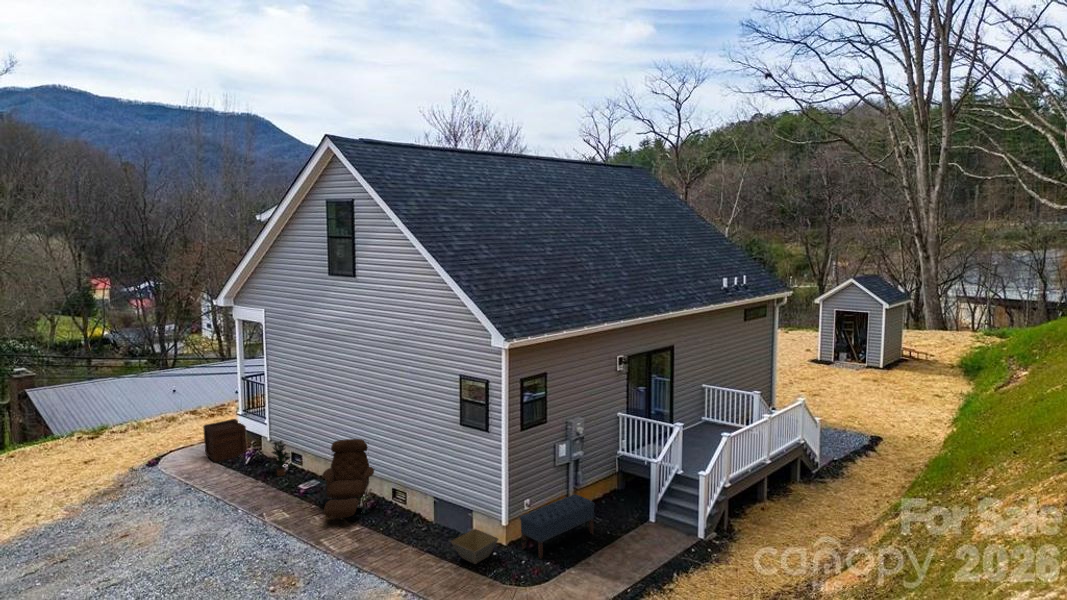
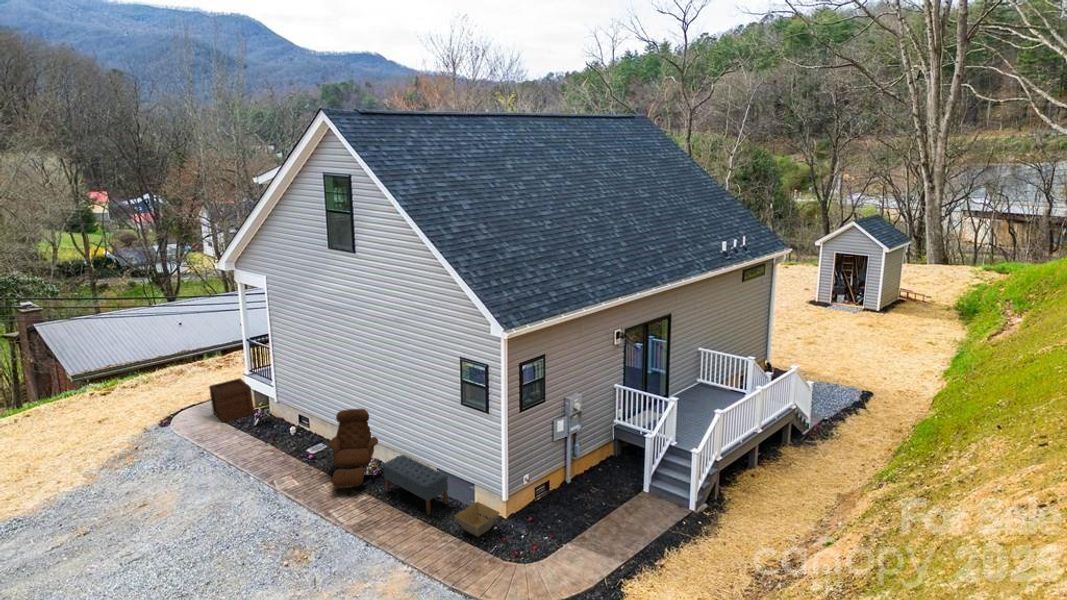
potted plant: present [272,441,290,476] -> none [276,404,297,438]
bench: present [520,494,595,559] -> present [382,455,448,514]

